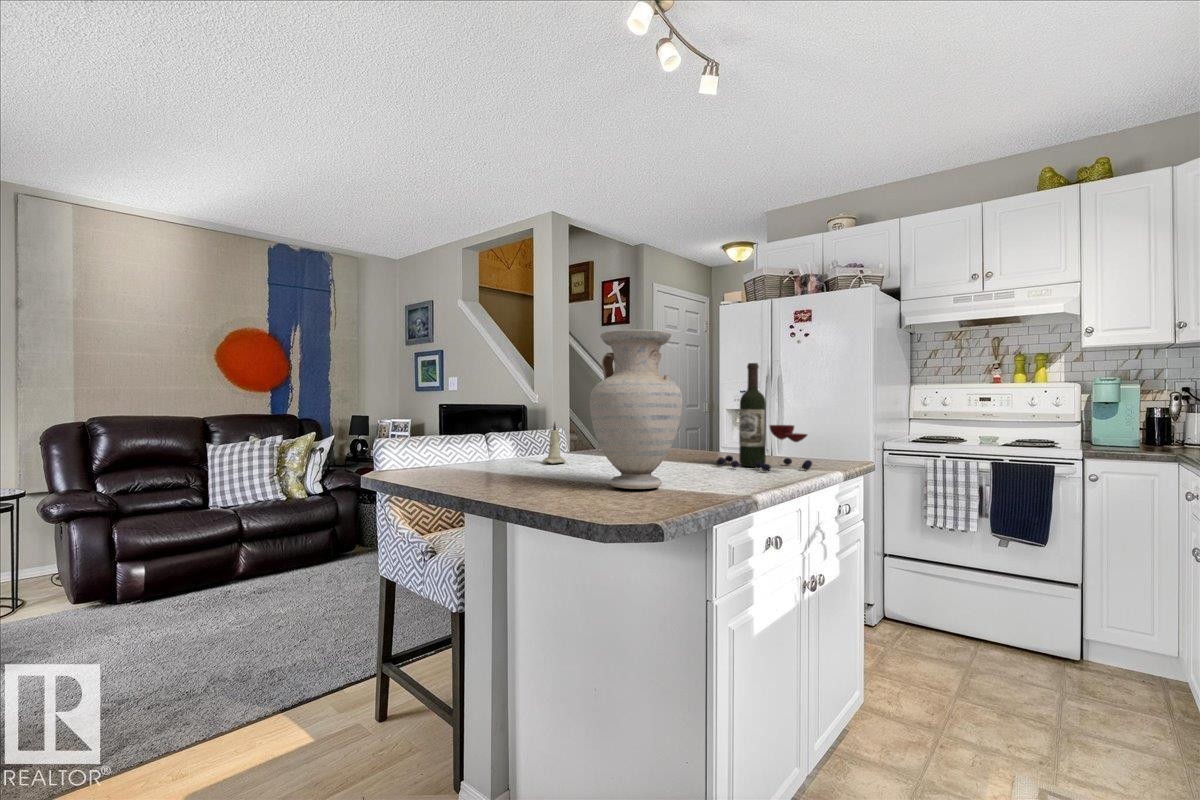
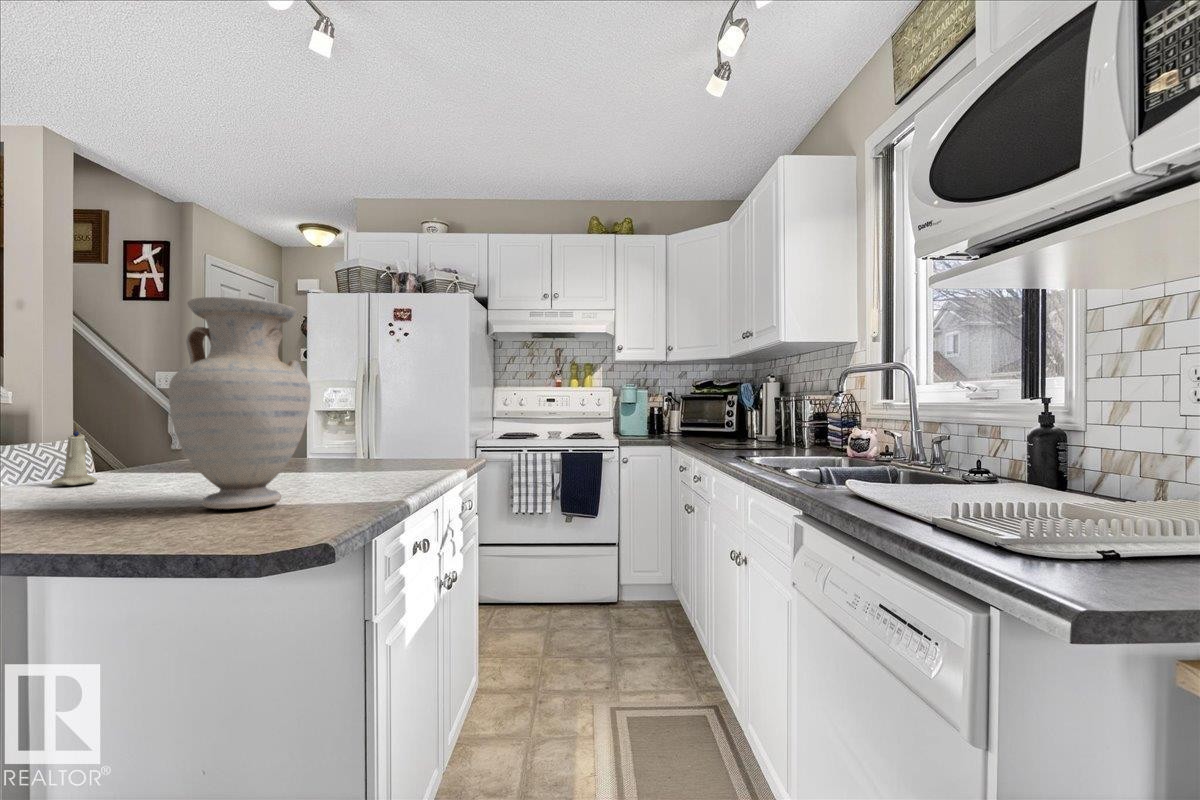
wine bottle: present [717,363,812,472] -> none [331,355,441,474]

